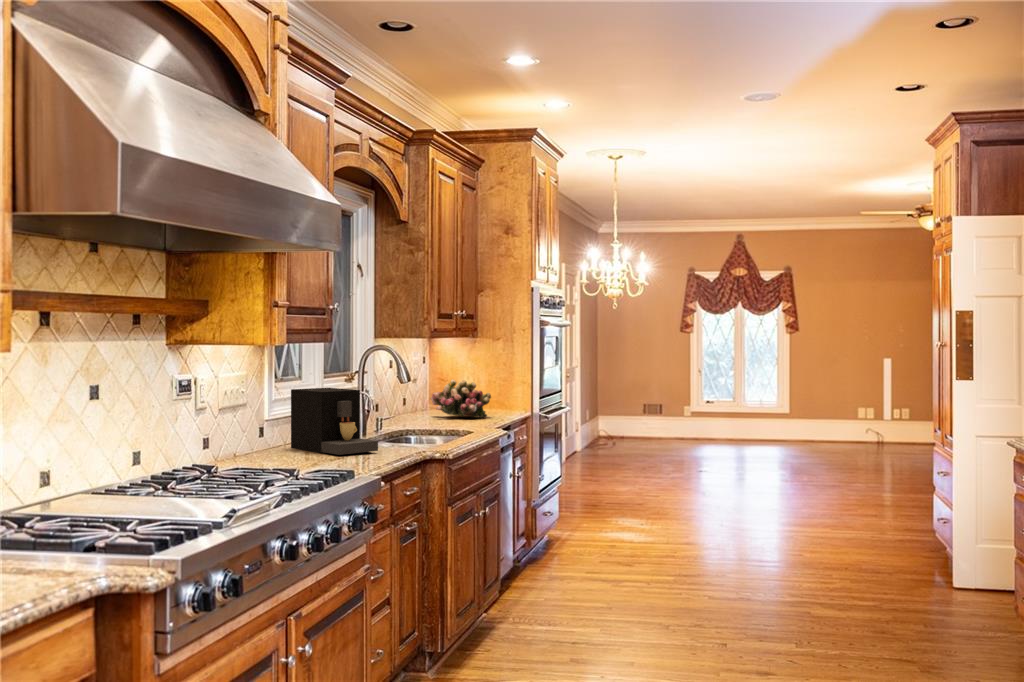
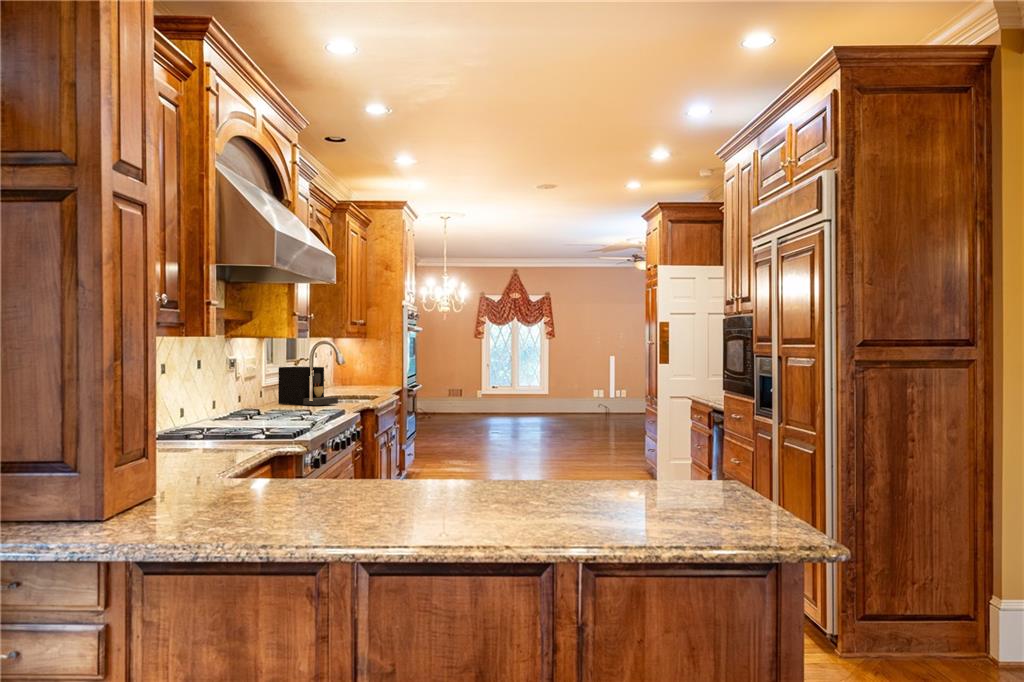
flower arrangement: present [431,380,491,418] -> none [336,366,376,391]

